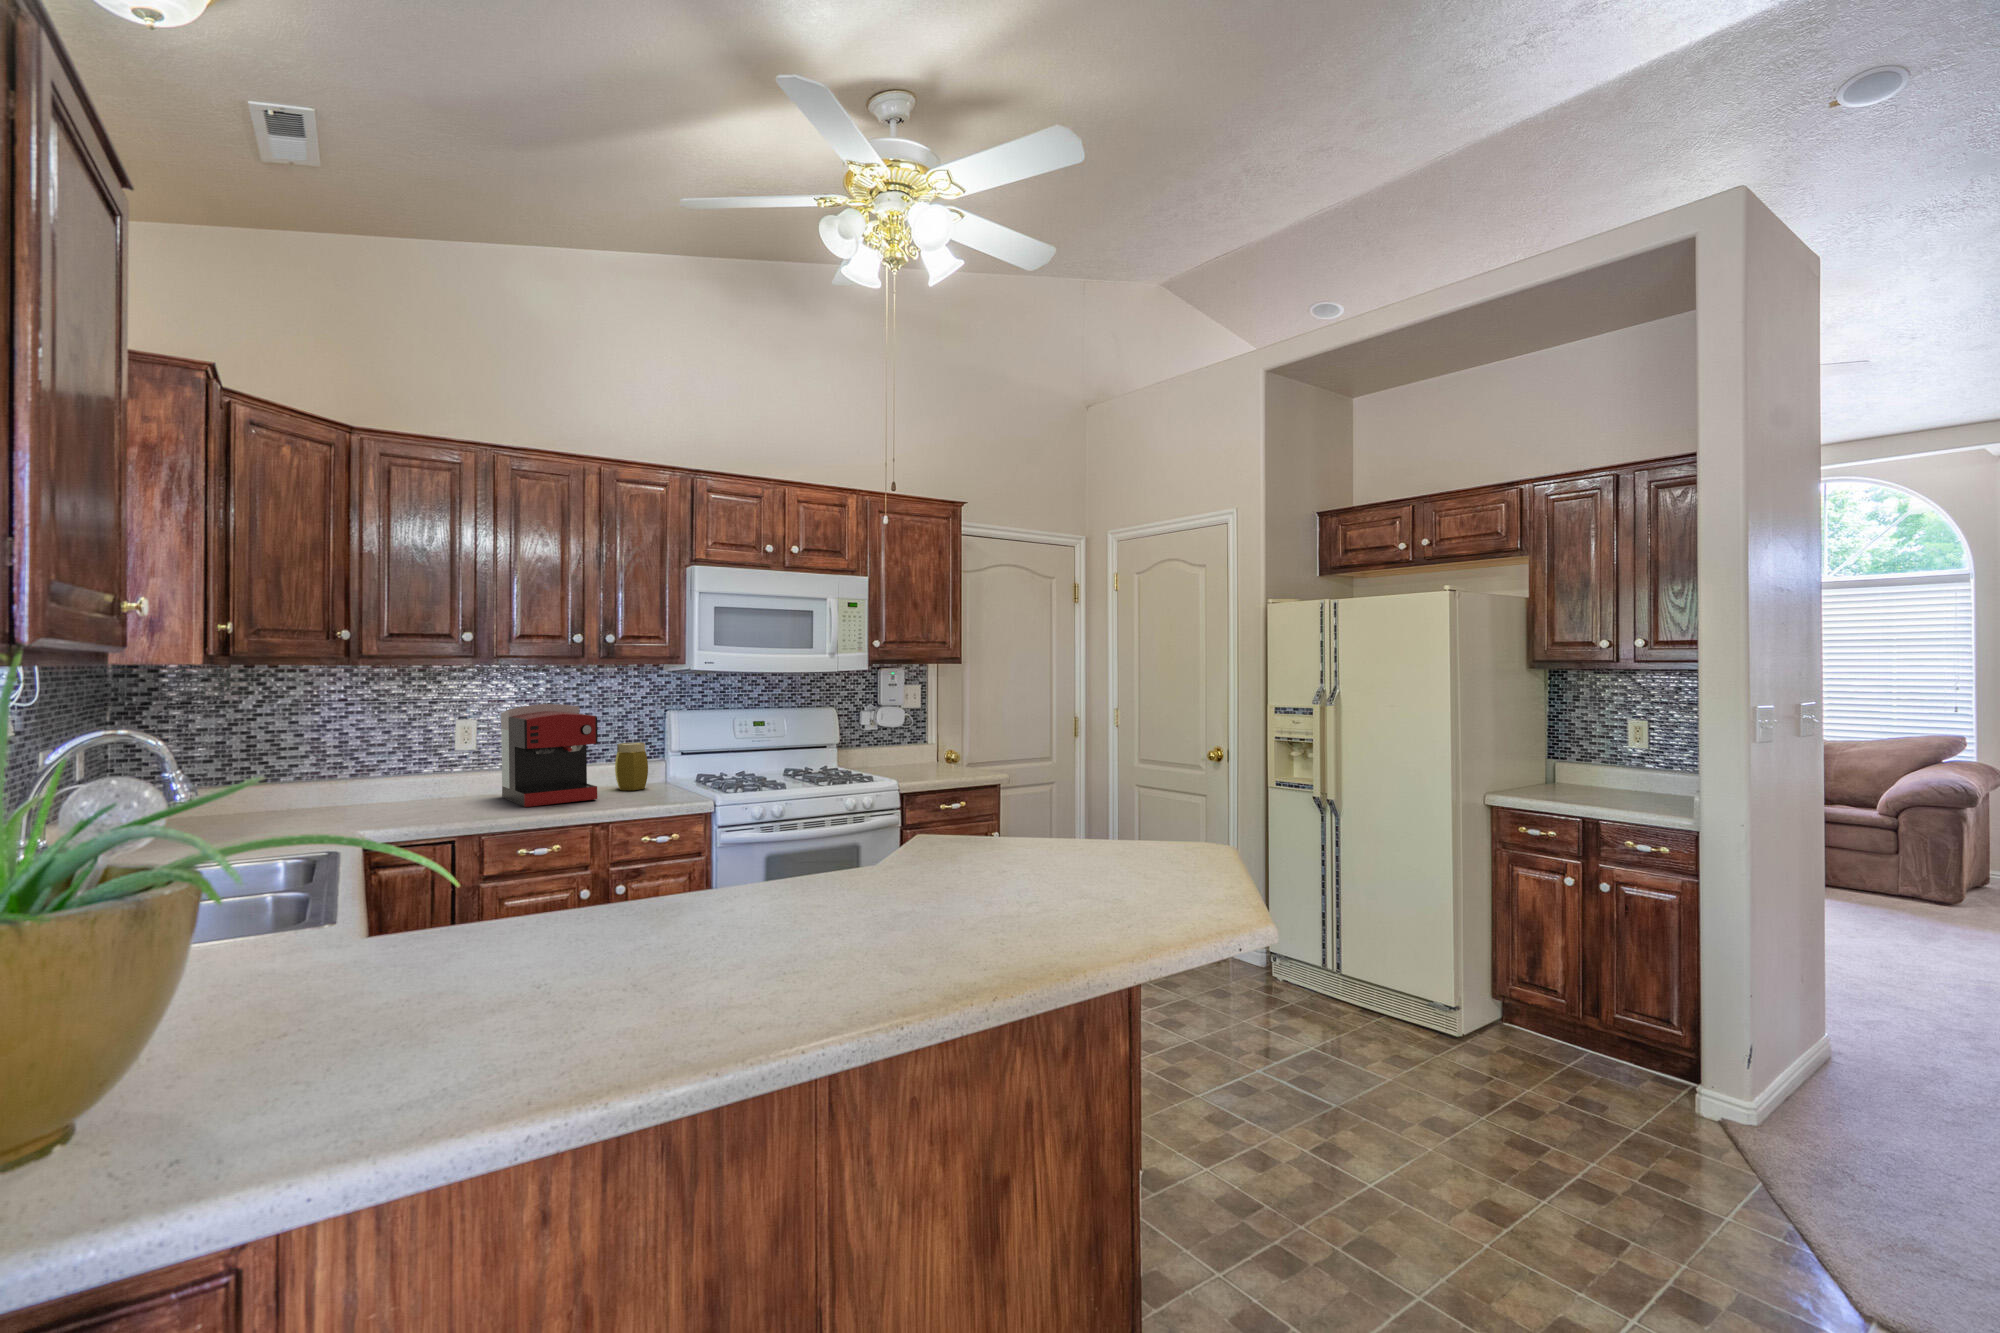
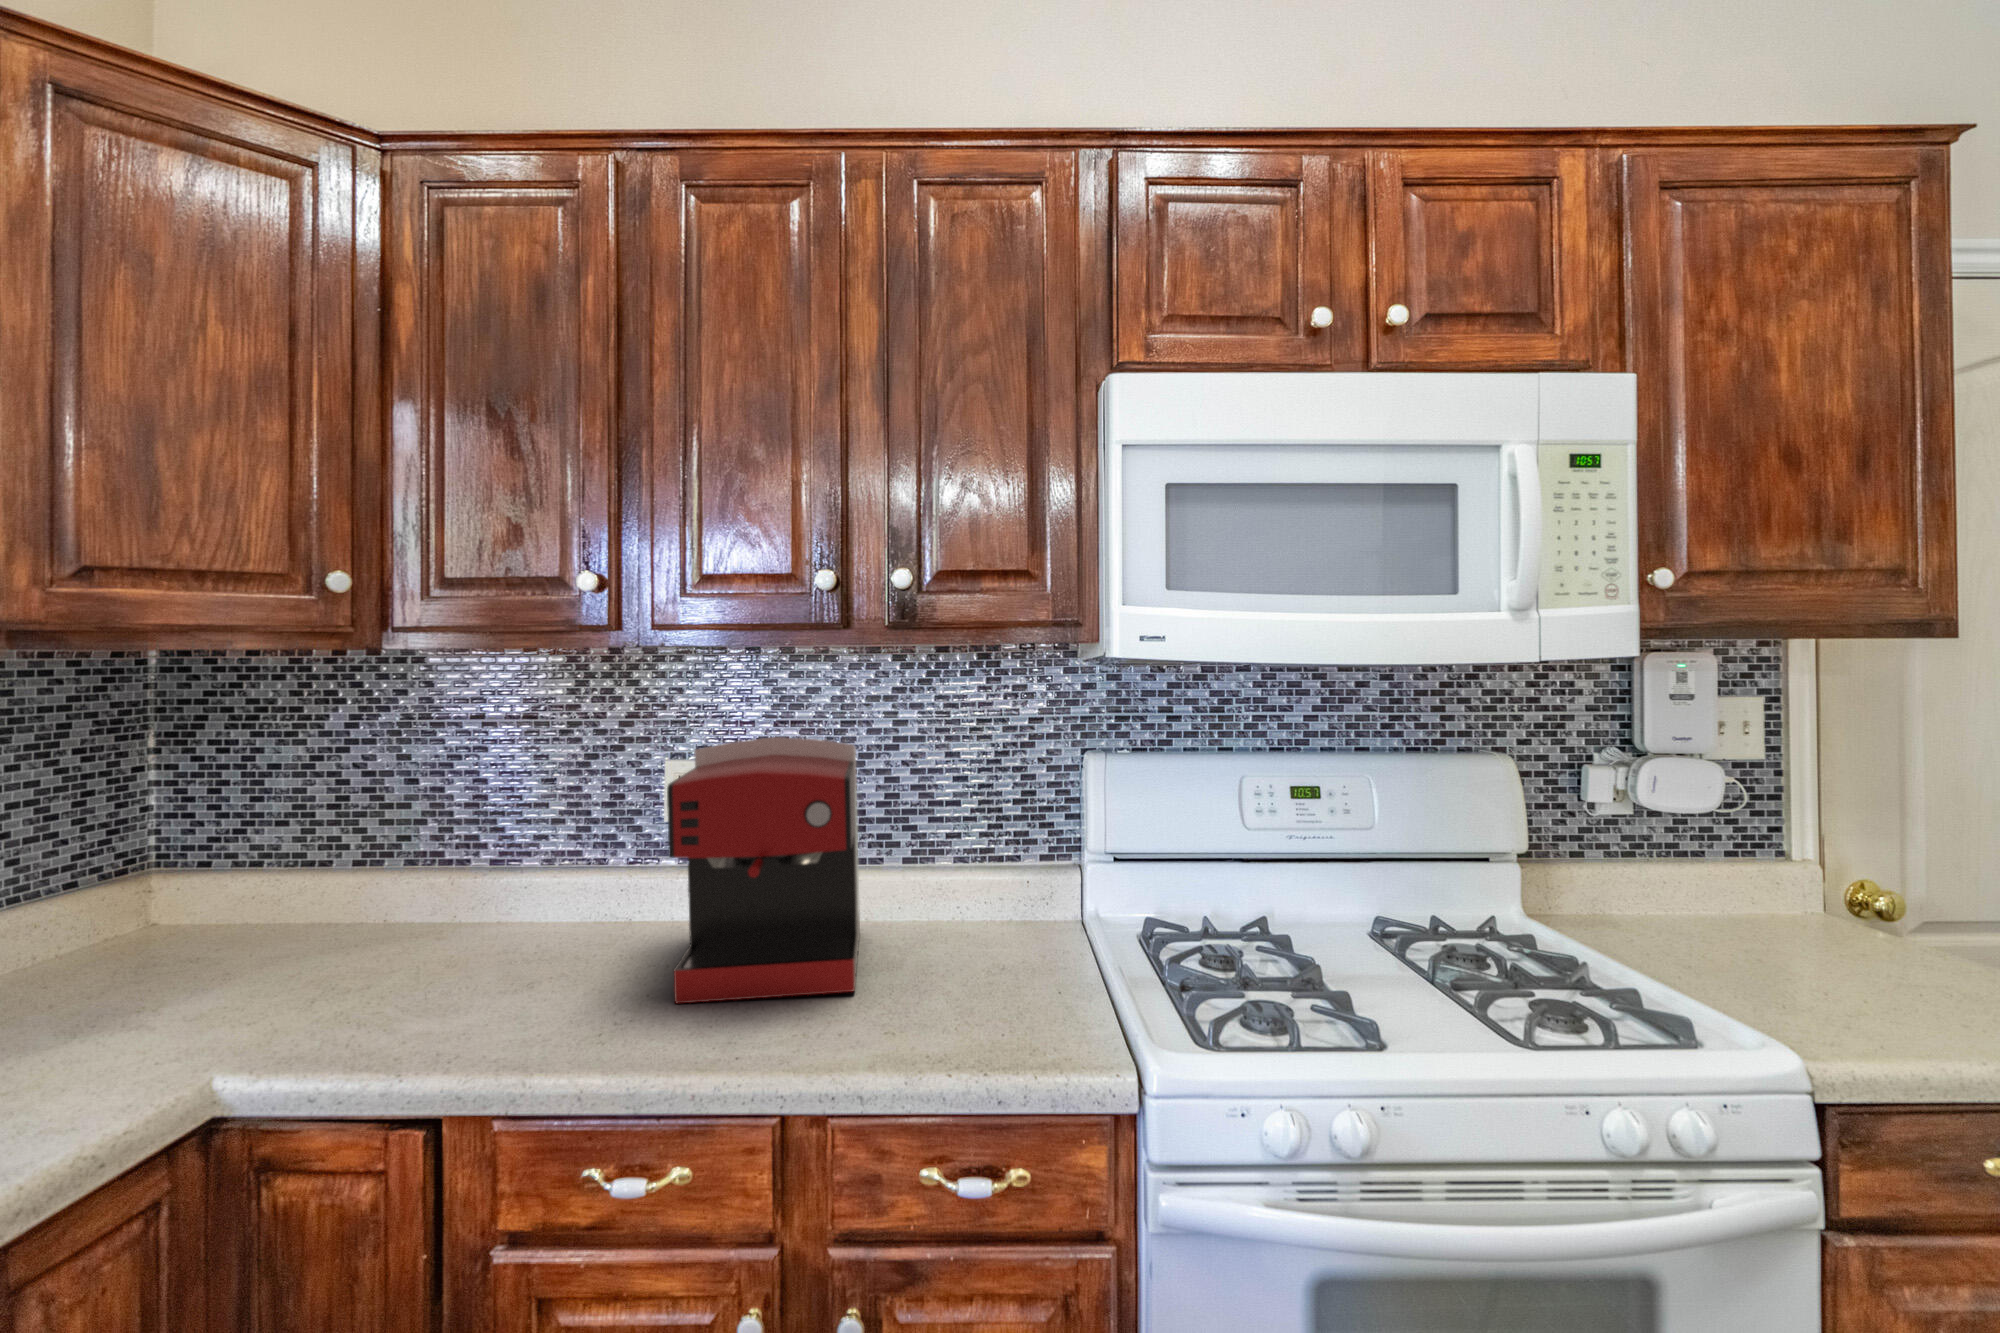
jar: present [615,742,648,790] -> none [944,828,1018,952]

